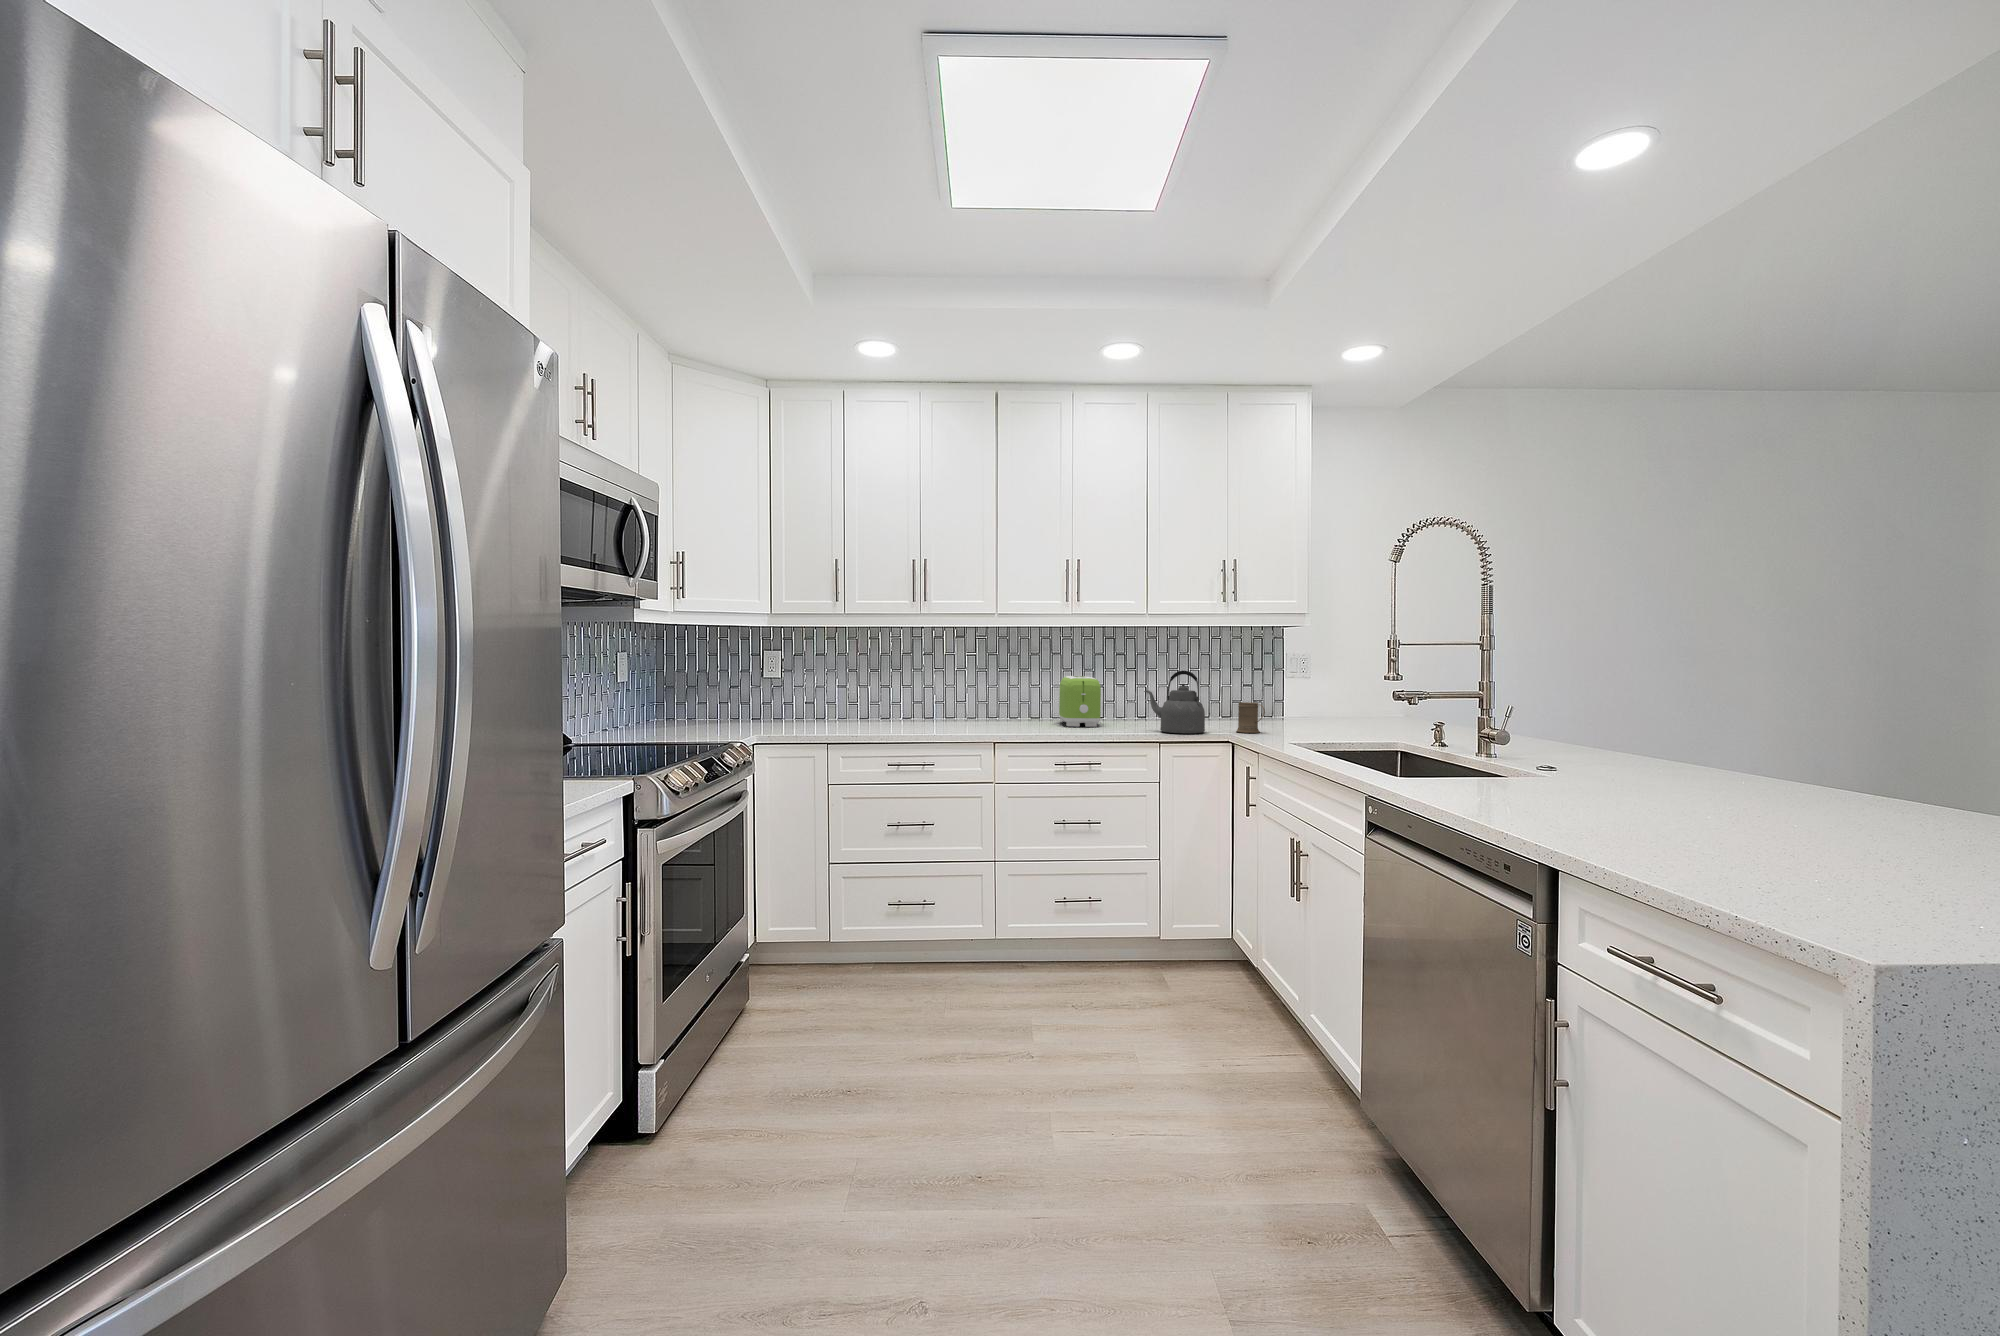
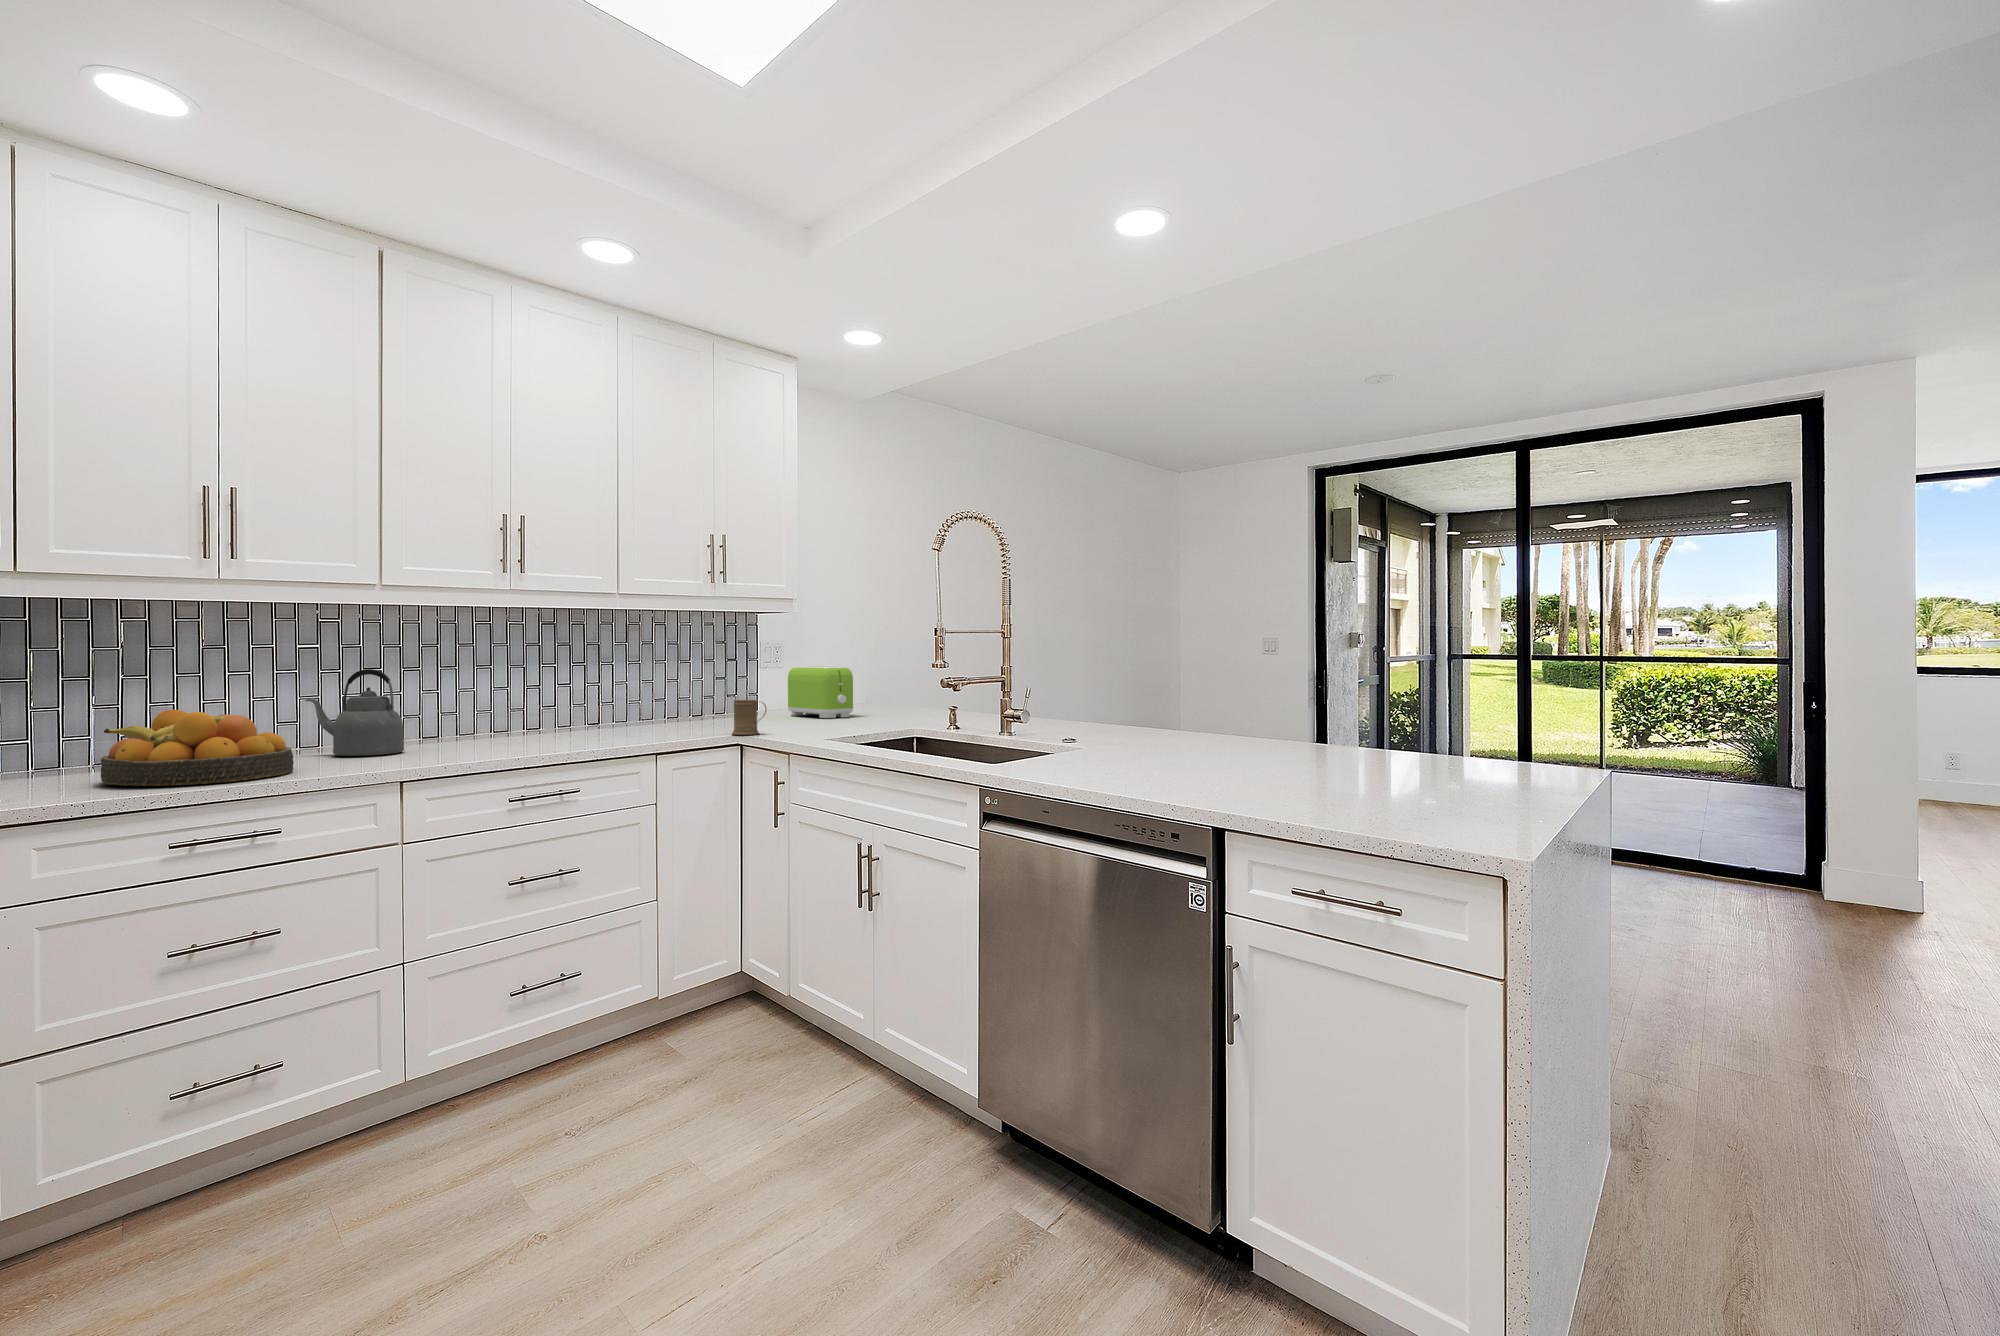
kettle: present [1144,671,1205,733] -> present [305,669,404,756]
toaster: present [1059,676,1101,727] -> present [788,666,853,718]
fruit bowl: none [835,692,928,738] -> present [101,710,294,786]

